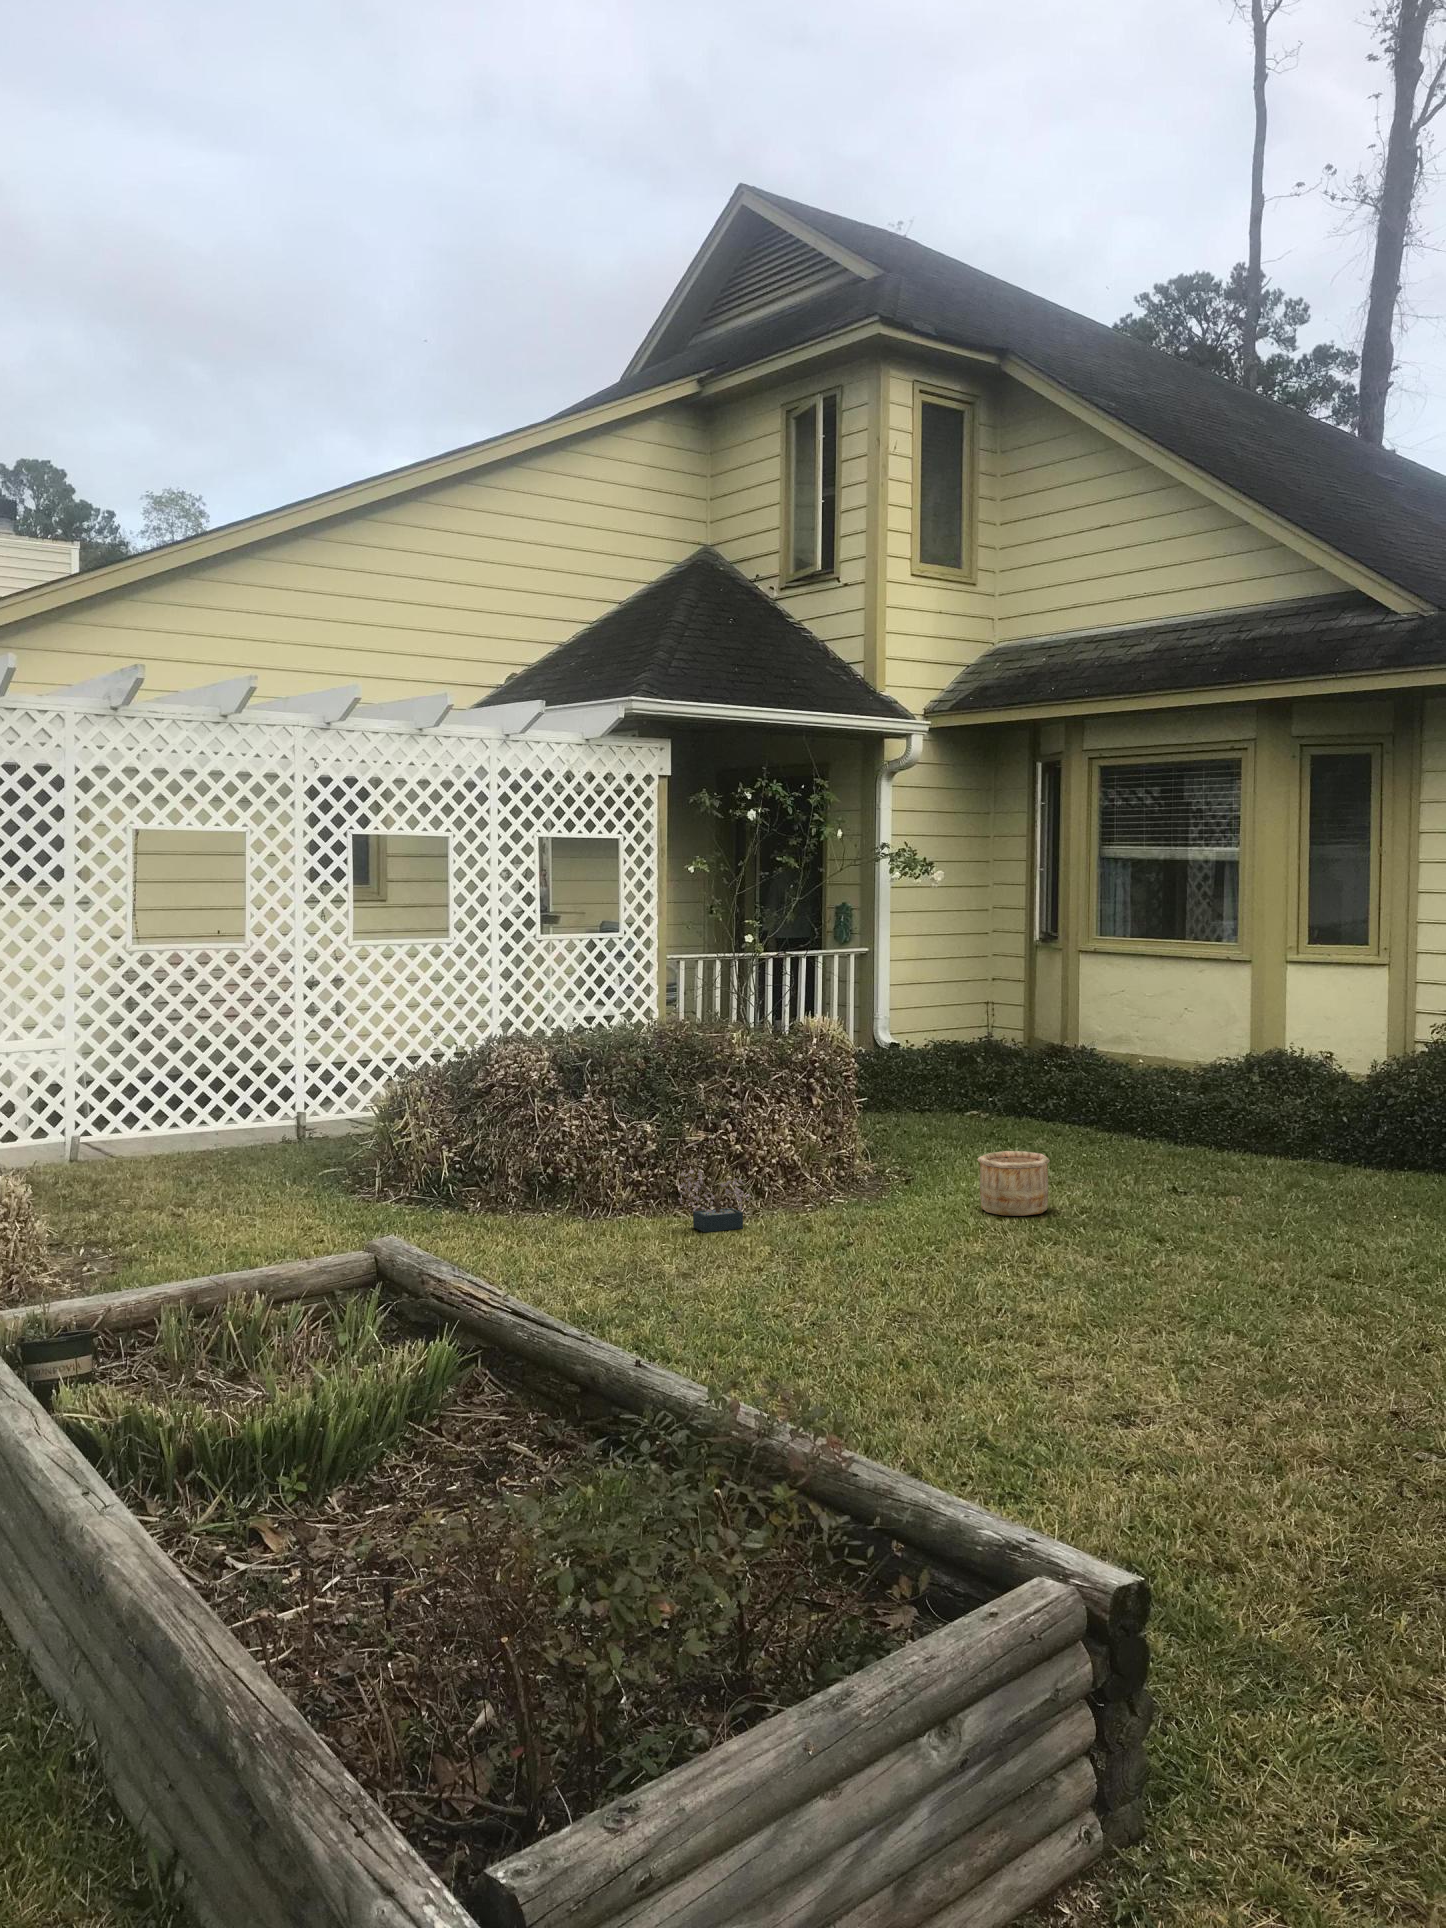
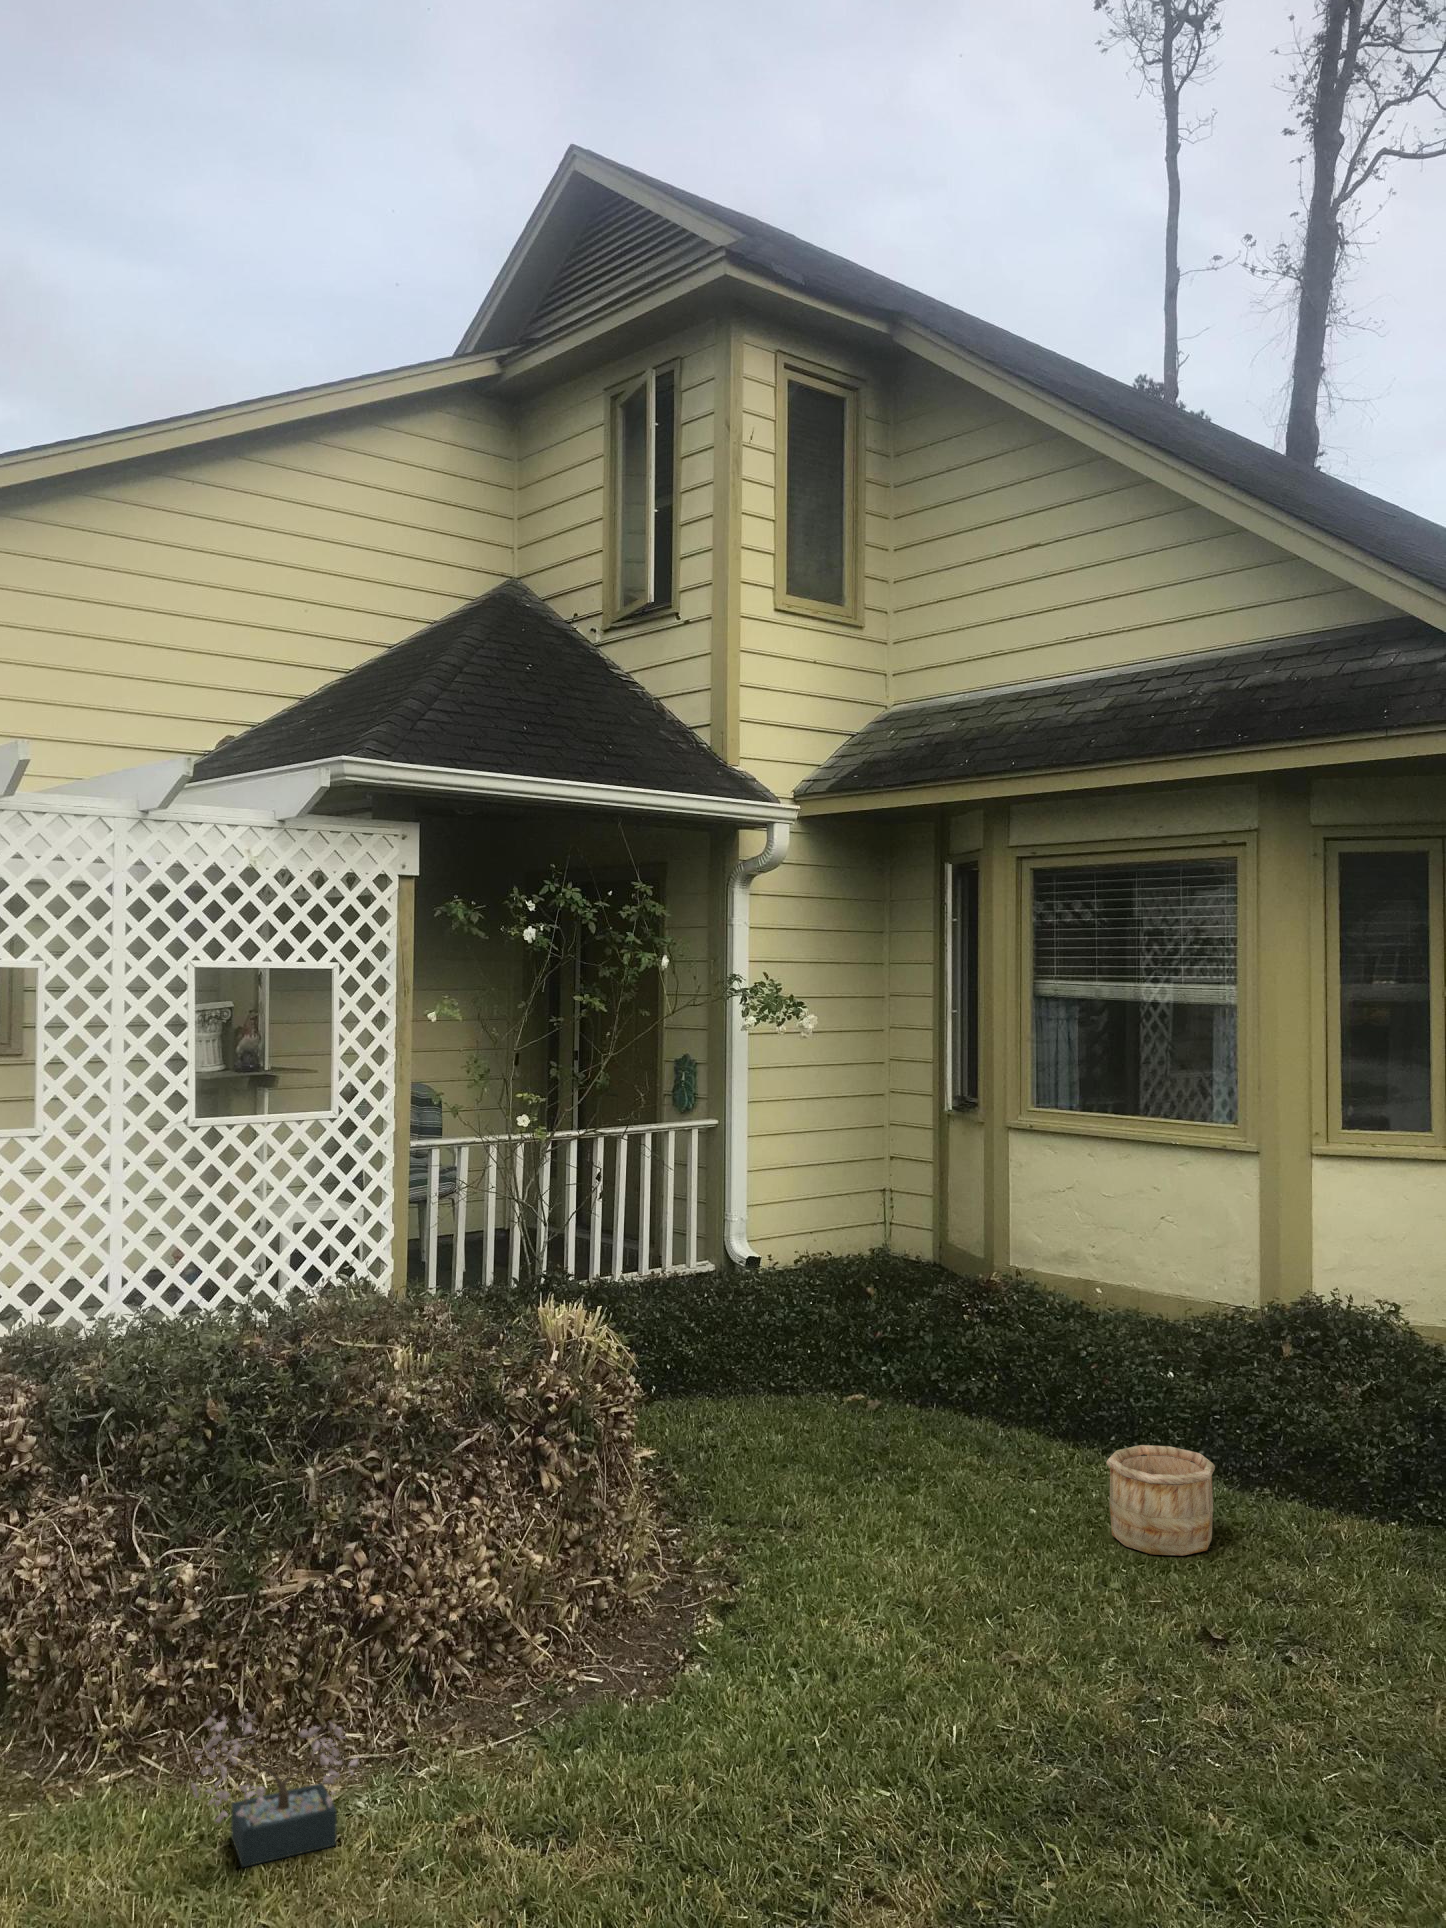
wooden bucket: present [978,1151,1050,1216] -> present [1106,1445,1215,1556]

